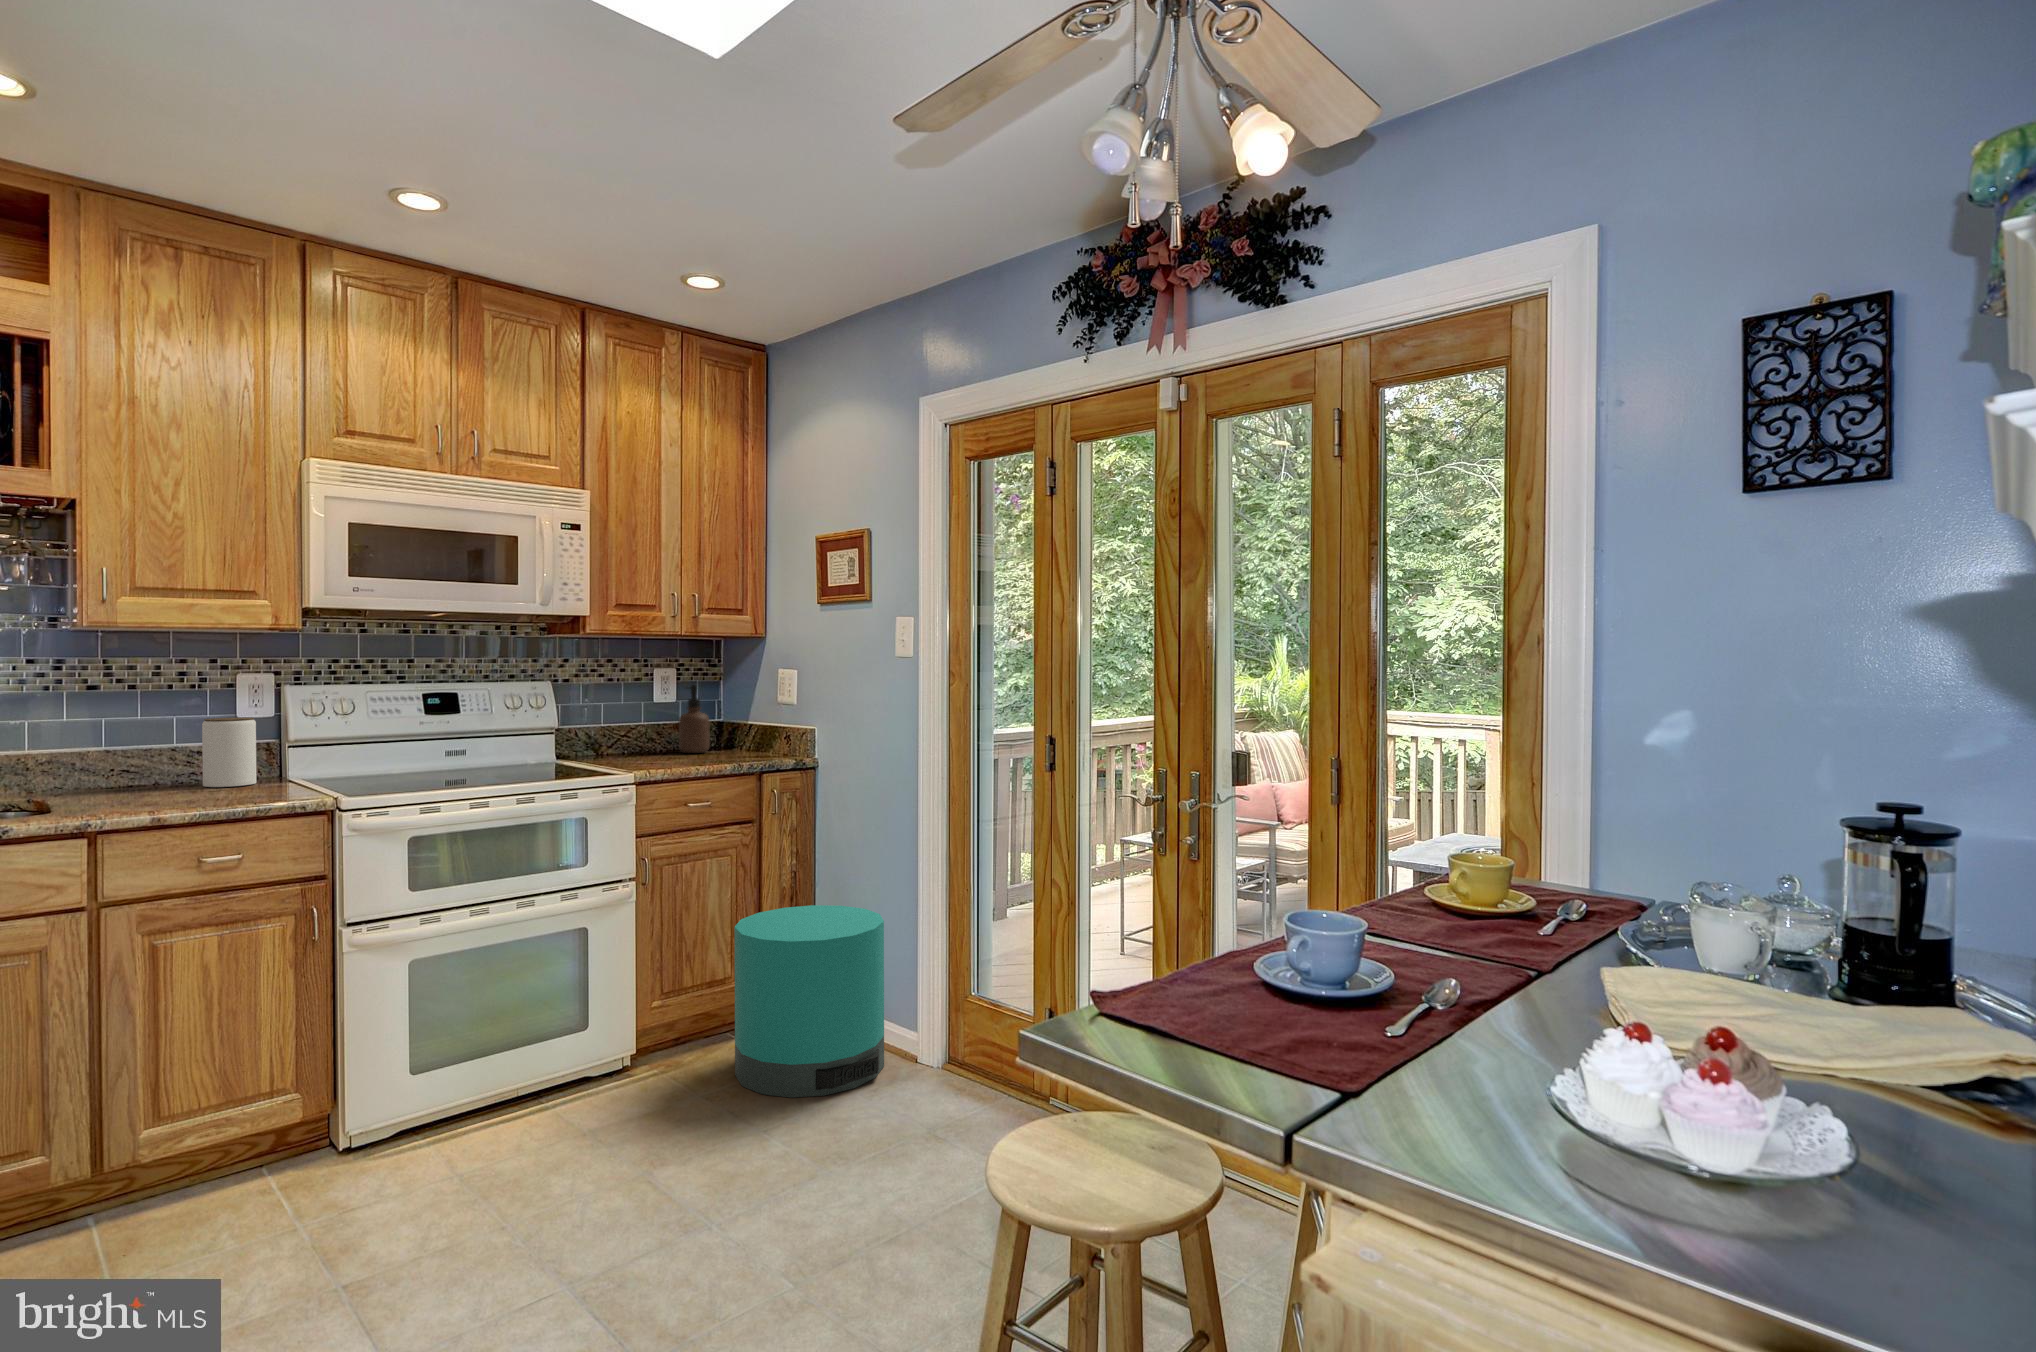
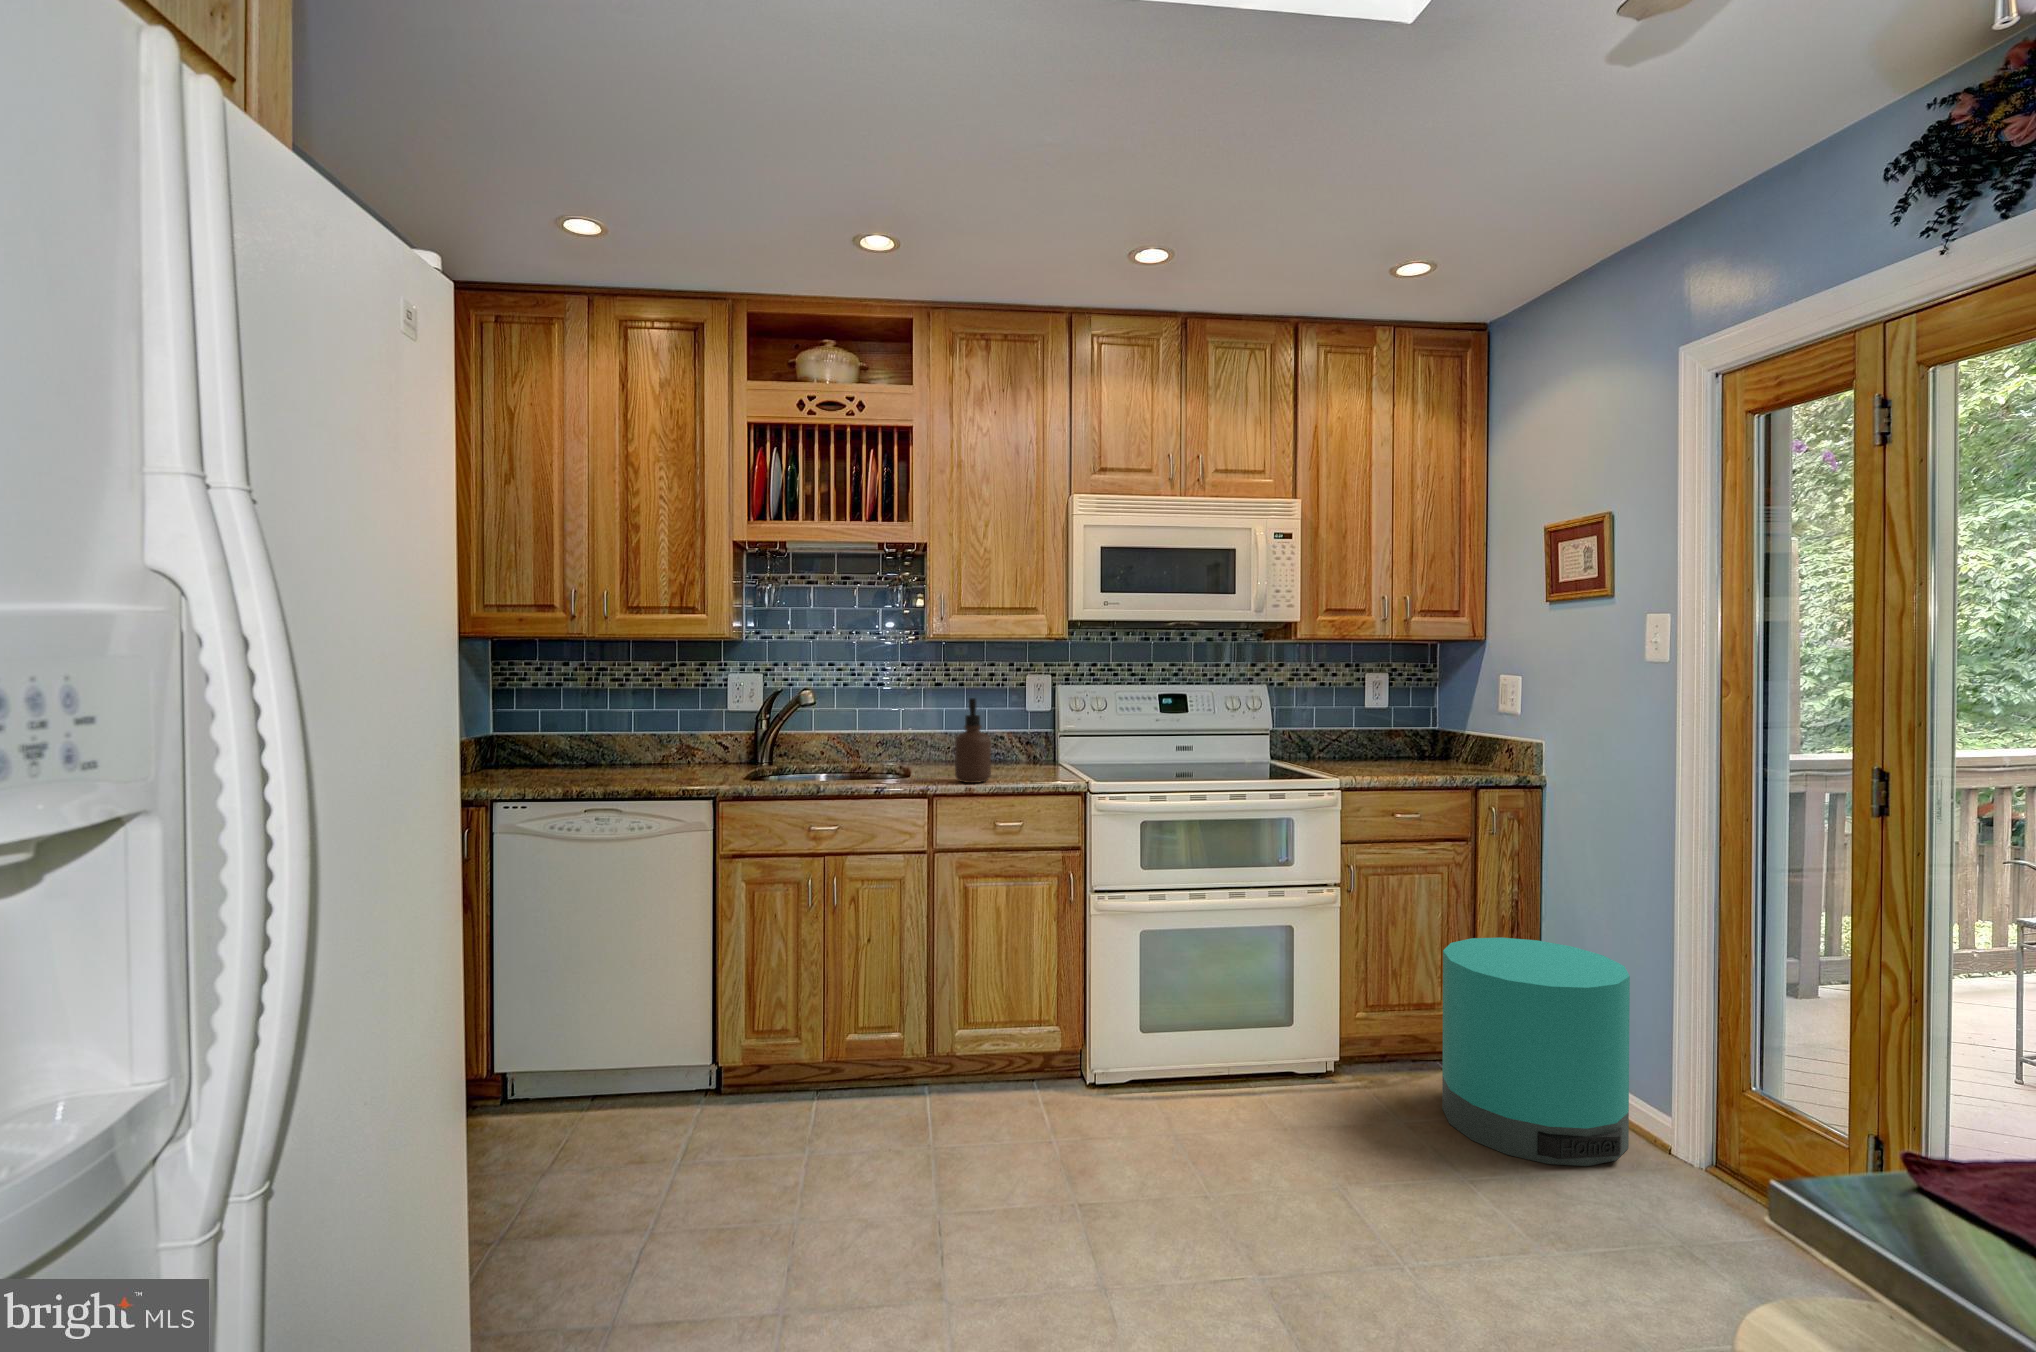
soap dispenser: present [679,685,710,753] -> present [955,698,991,783]
jar: present [202,718,256,787] -> none [1004,710,1038,765]

